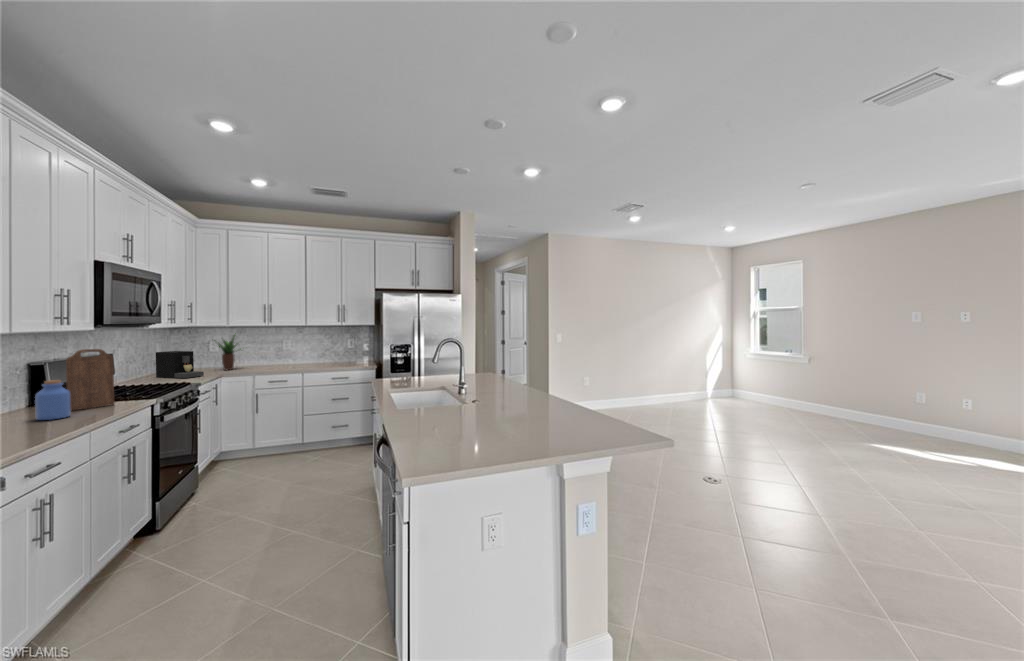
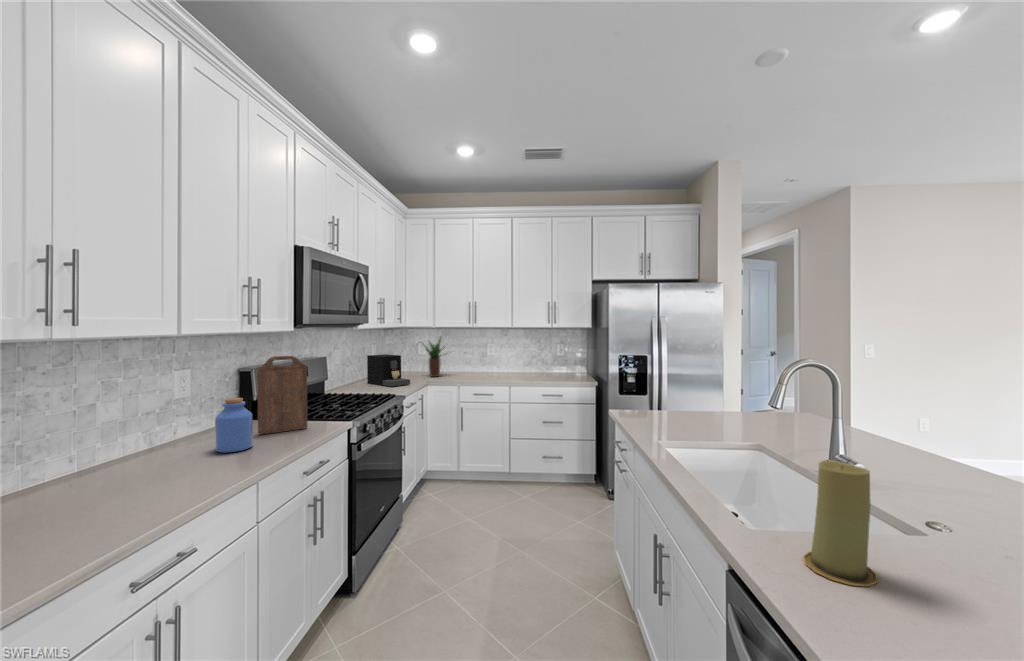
candle: none [405,376,428,418] -> present [803,460,877,586]

